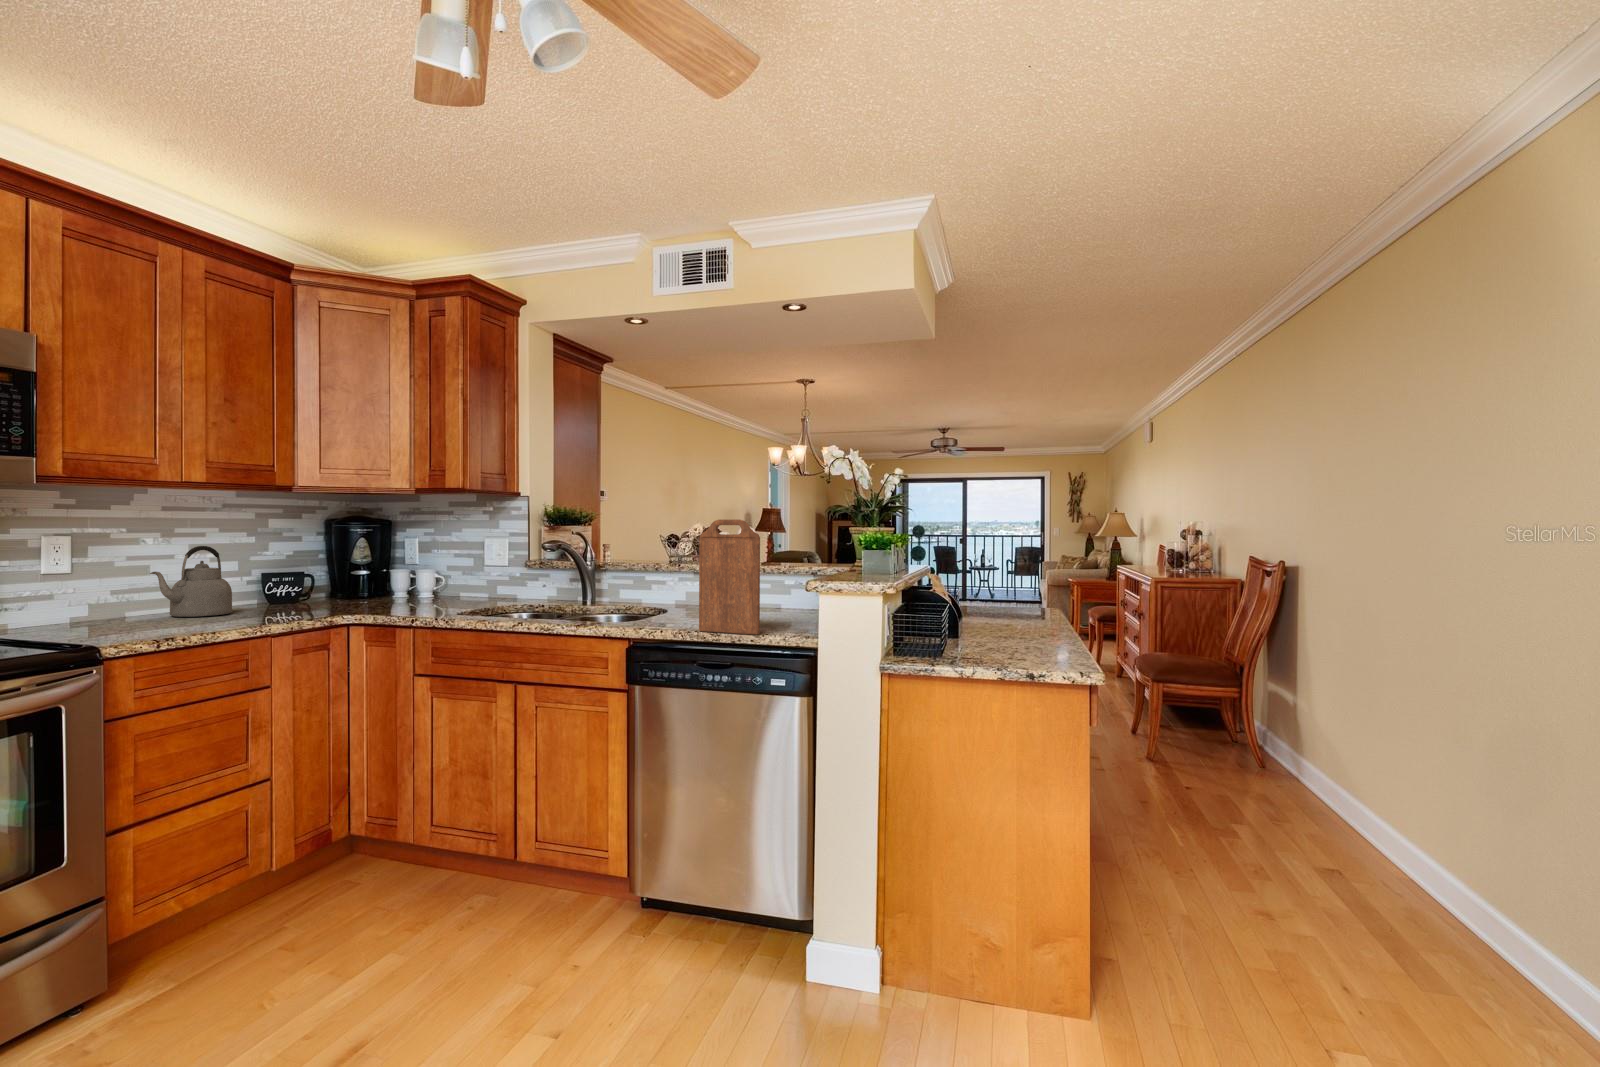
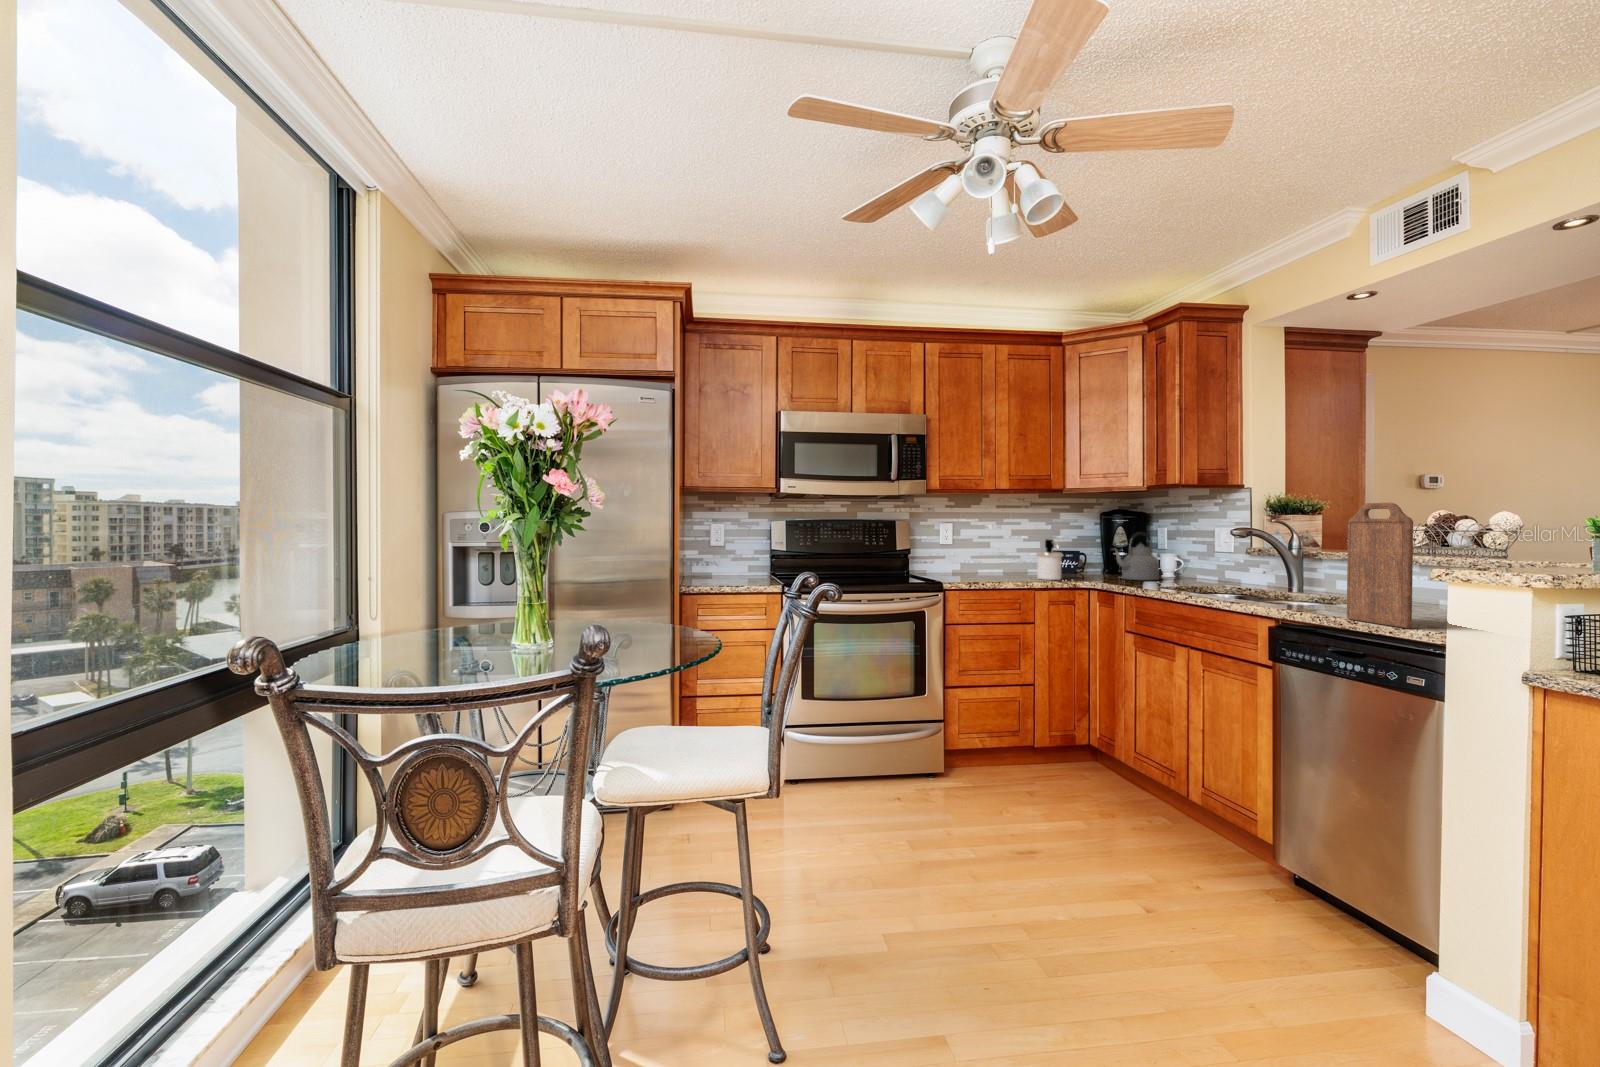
kettle: present [150,546,232,617] -> present [1113,532,1159,580]
soap dispenser: none [260,558,306,618] -> present [1037,539,1062,580]

